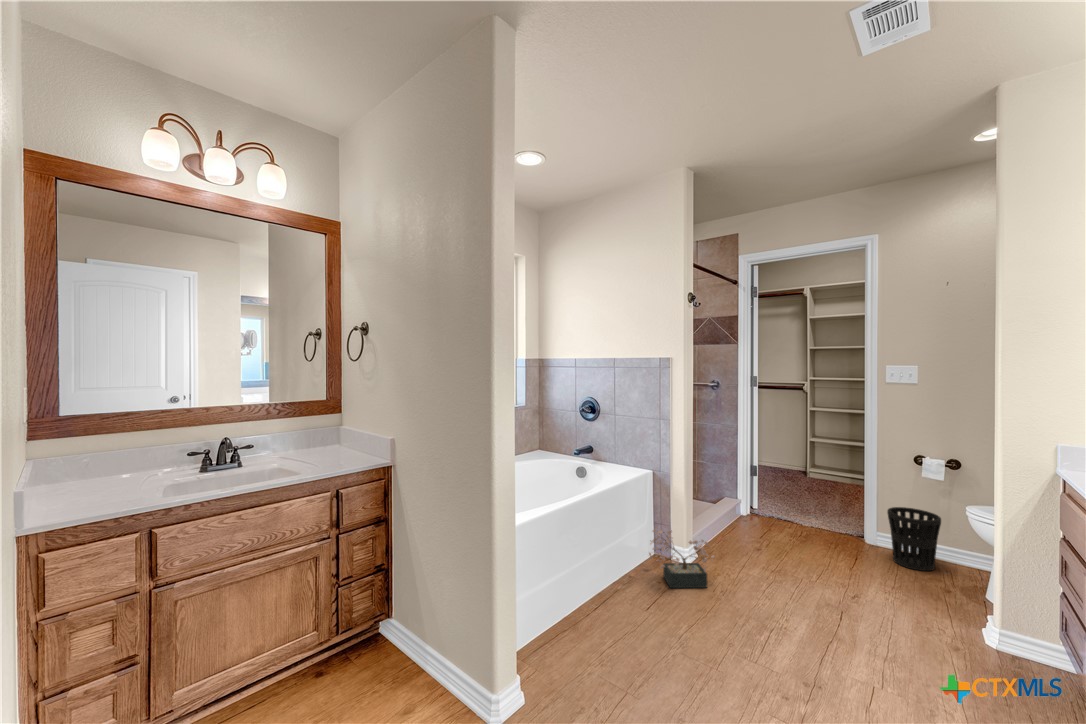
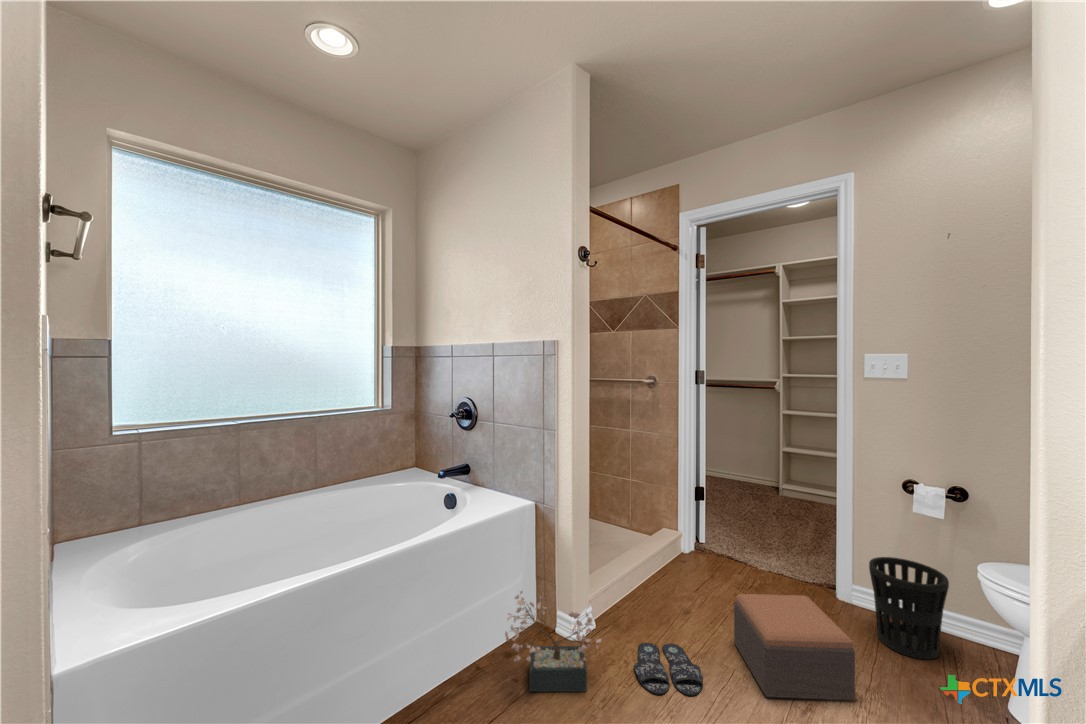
footstool: none [796,530,881,590] -> present [734,594,855,700]
slippers: none [732,565,782,589] -> present [634,643,703,696]

